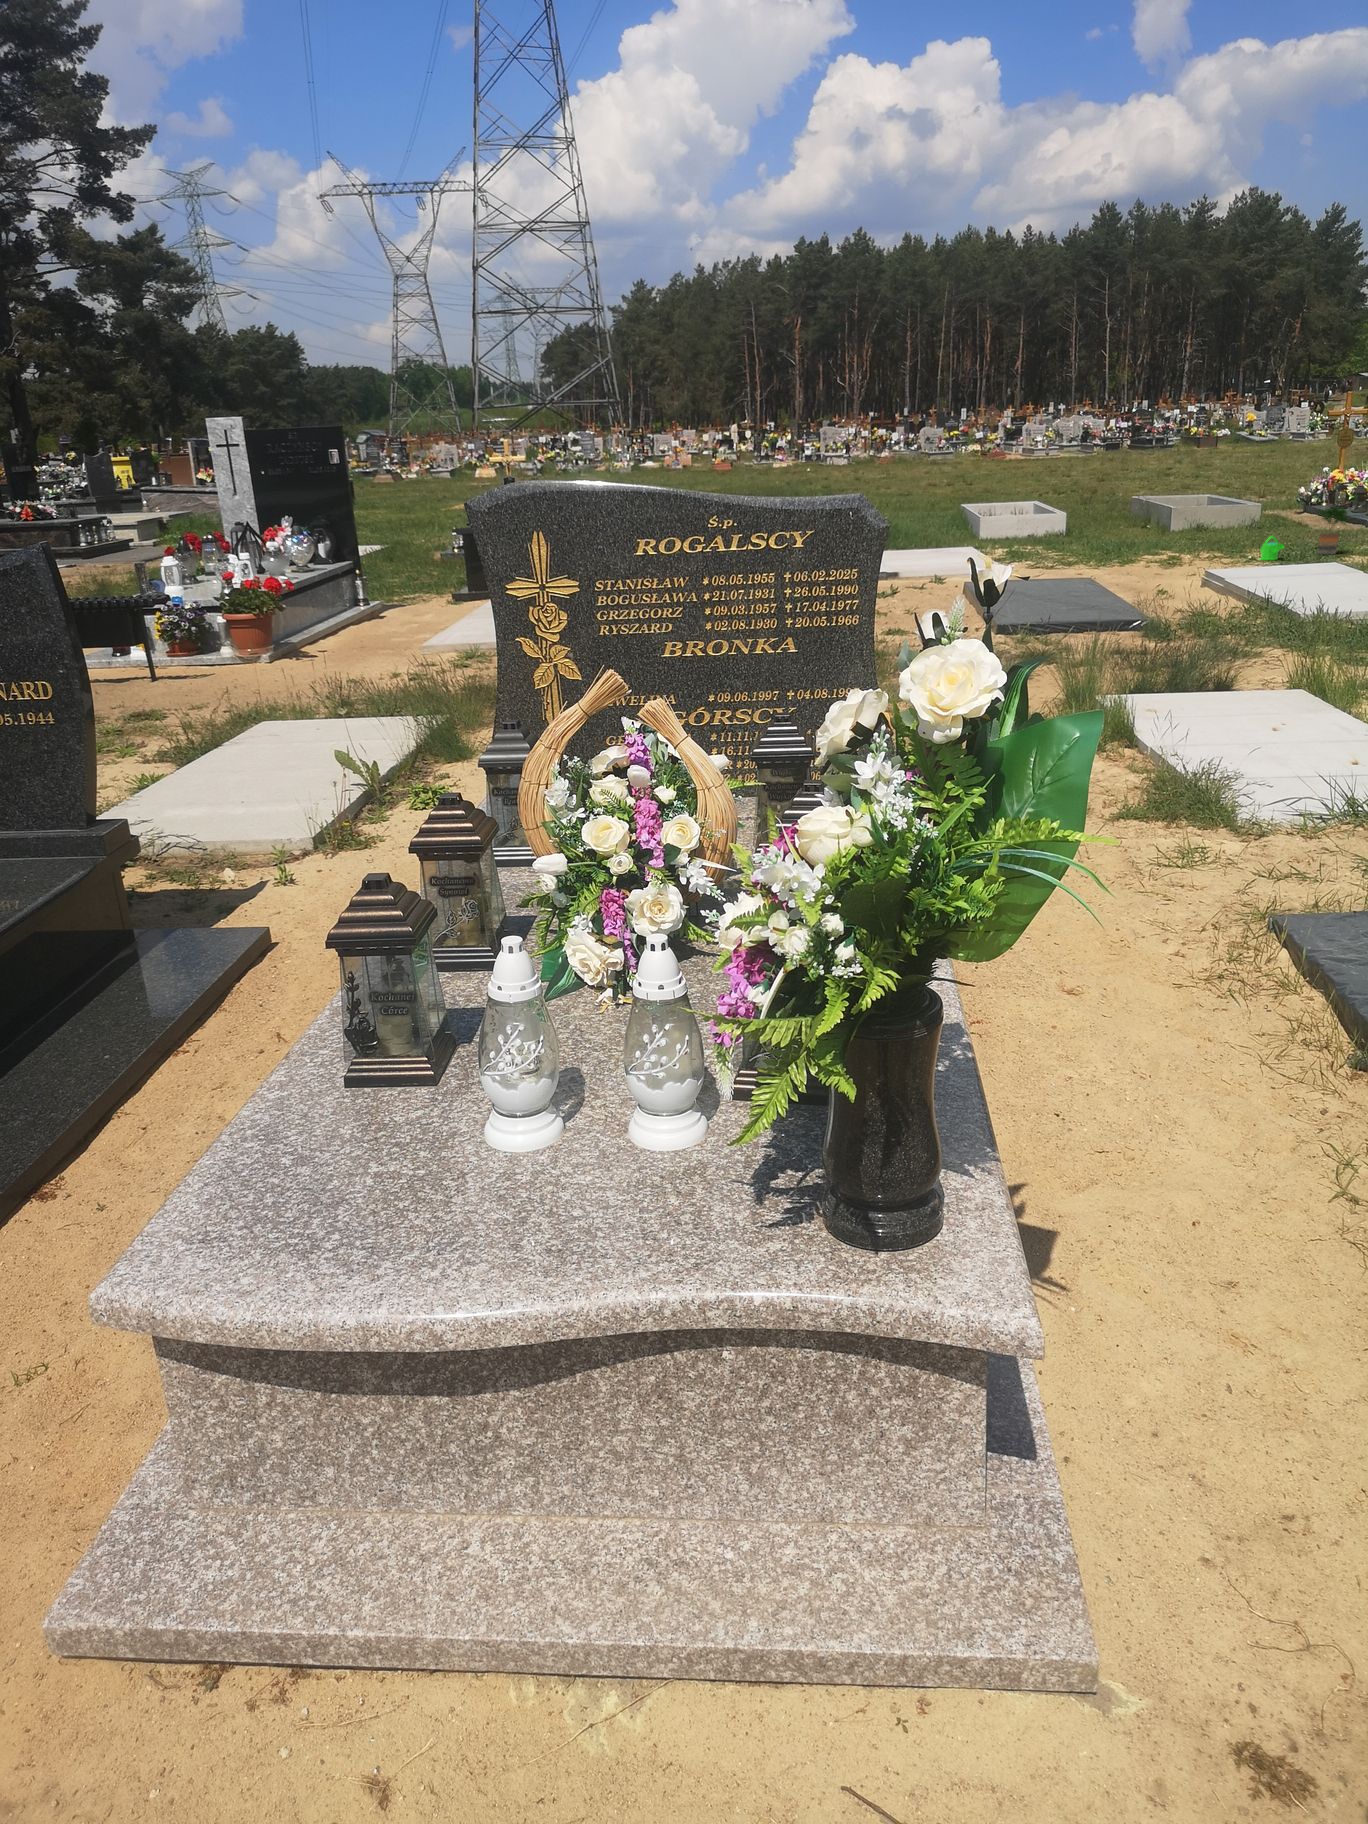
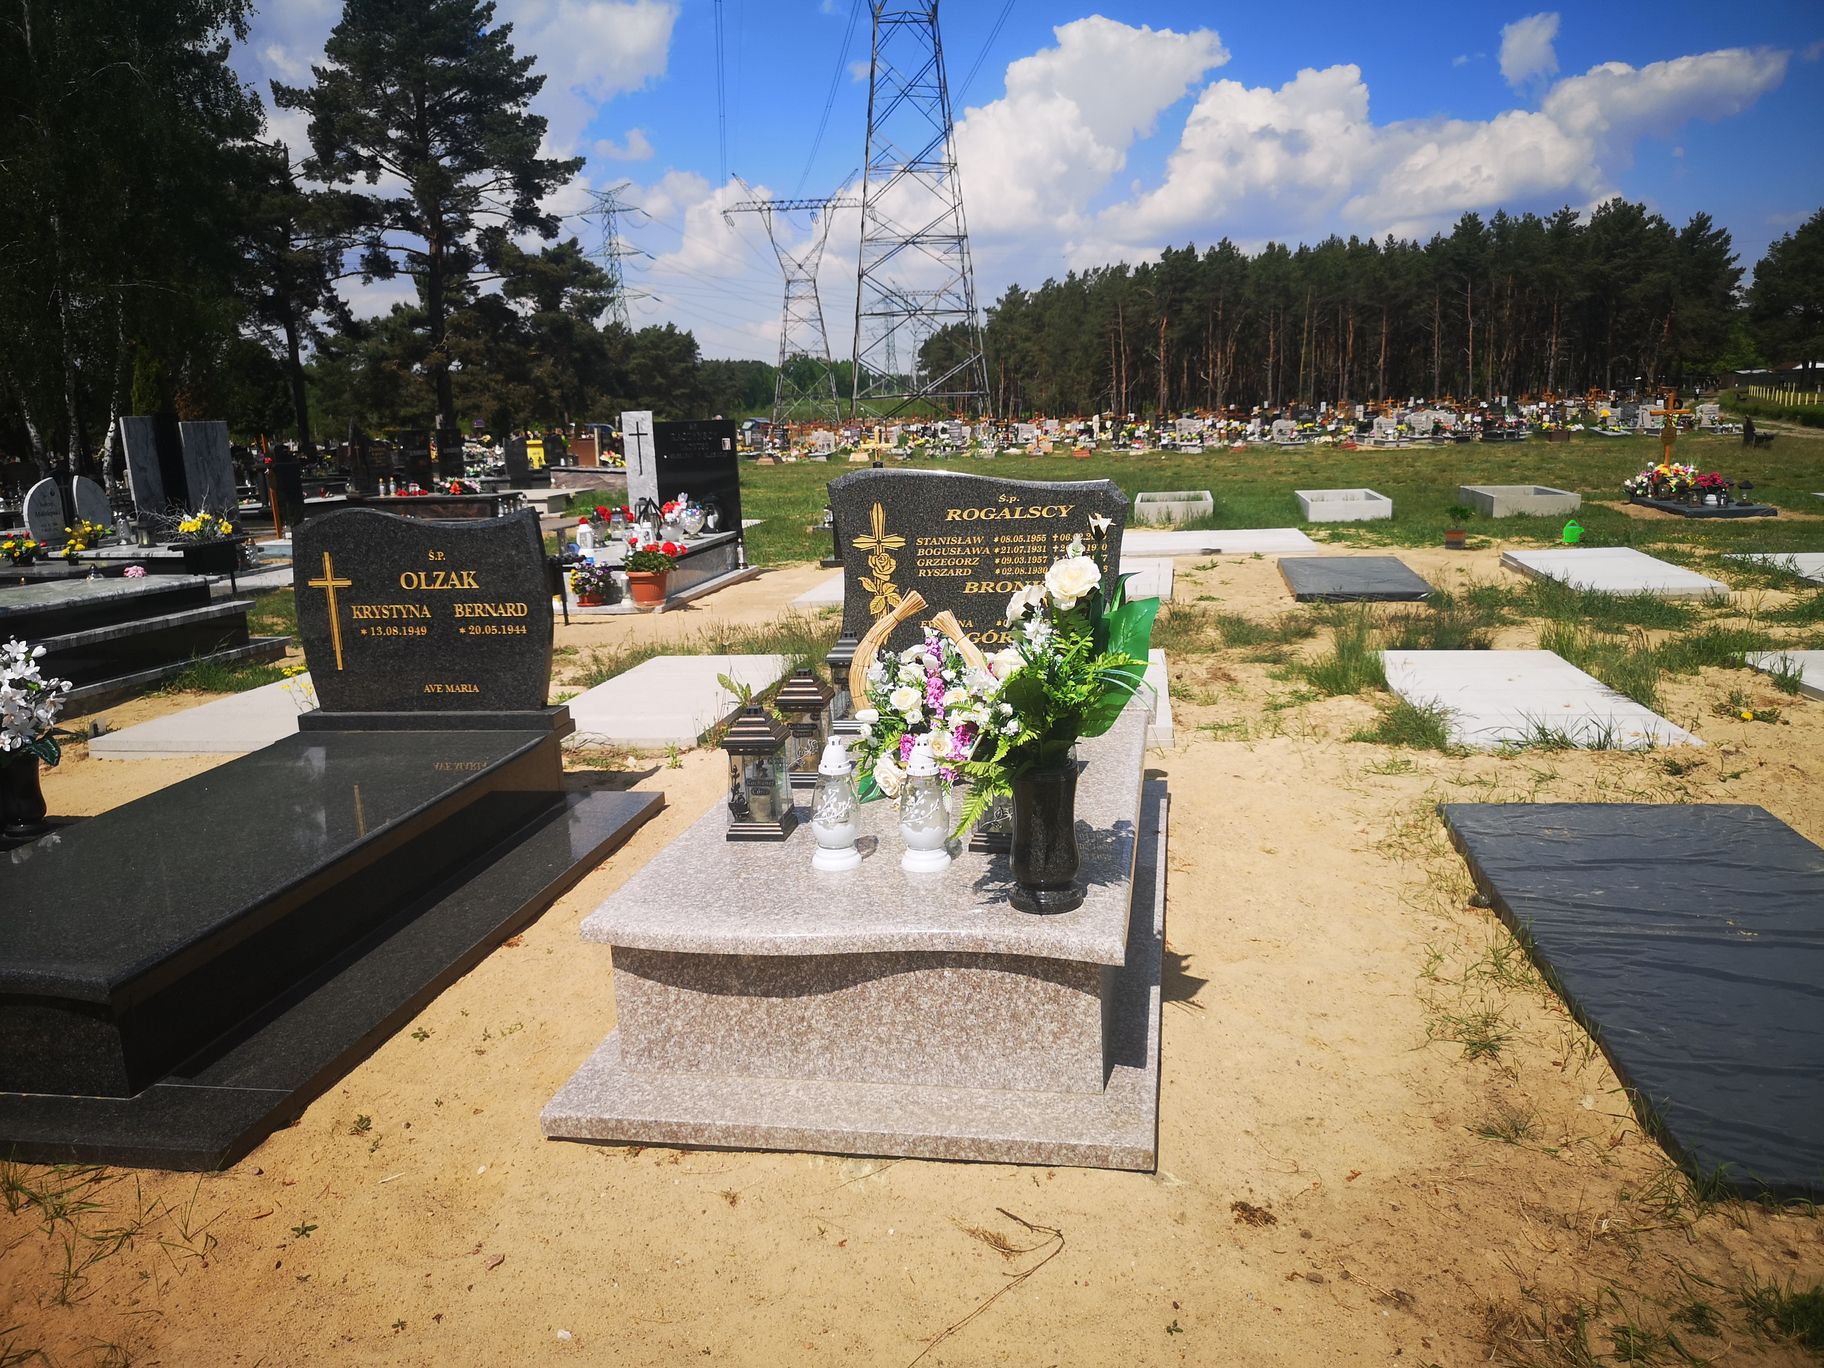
potted tree: present [1317,508,1349,554] -> present [1444,506,1473,549]

